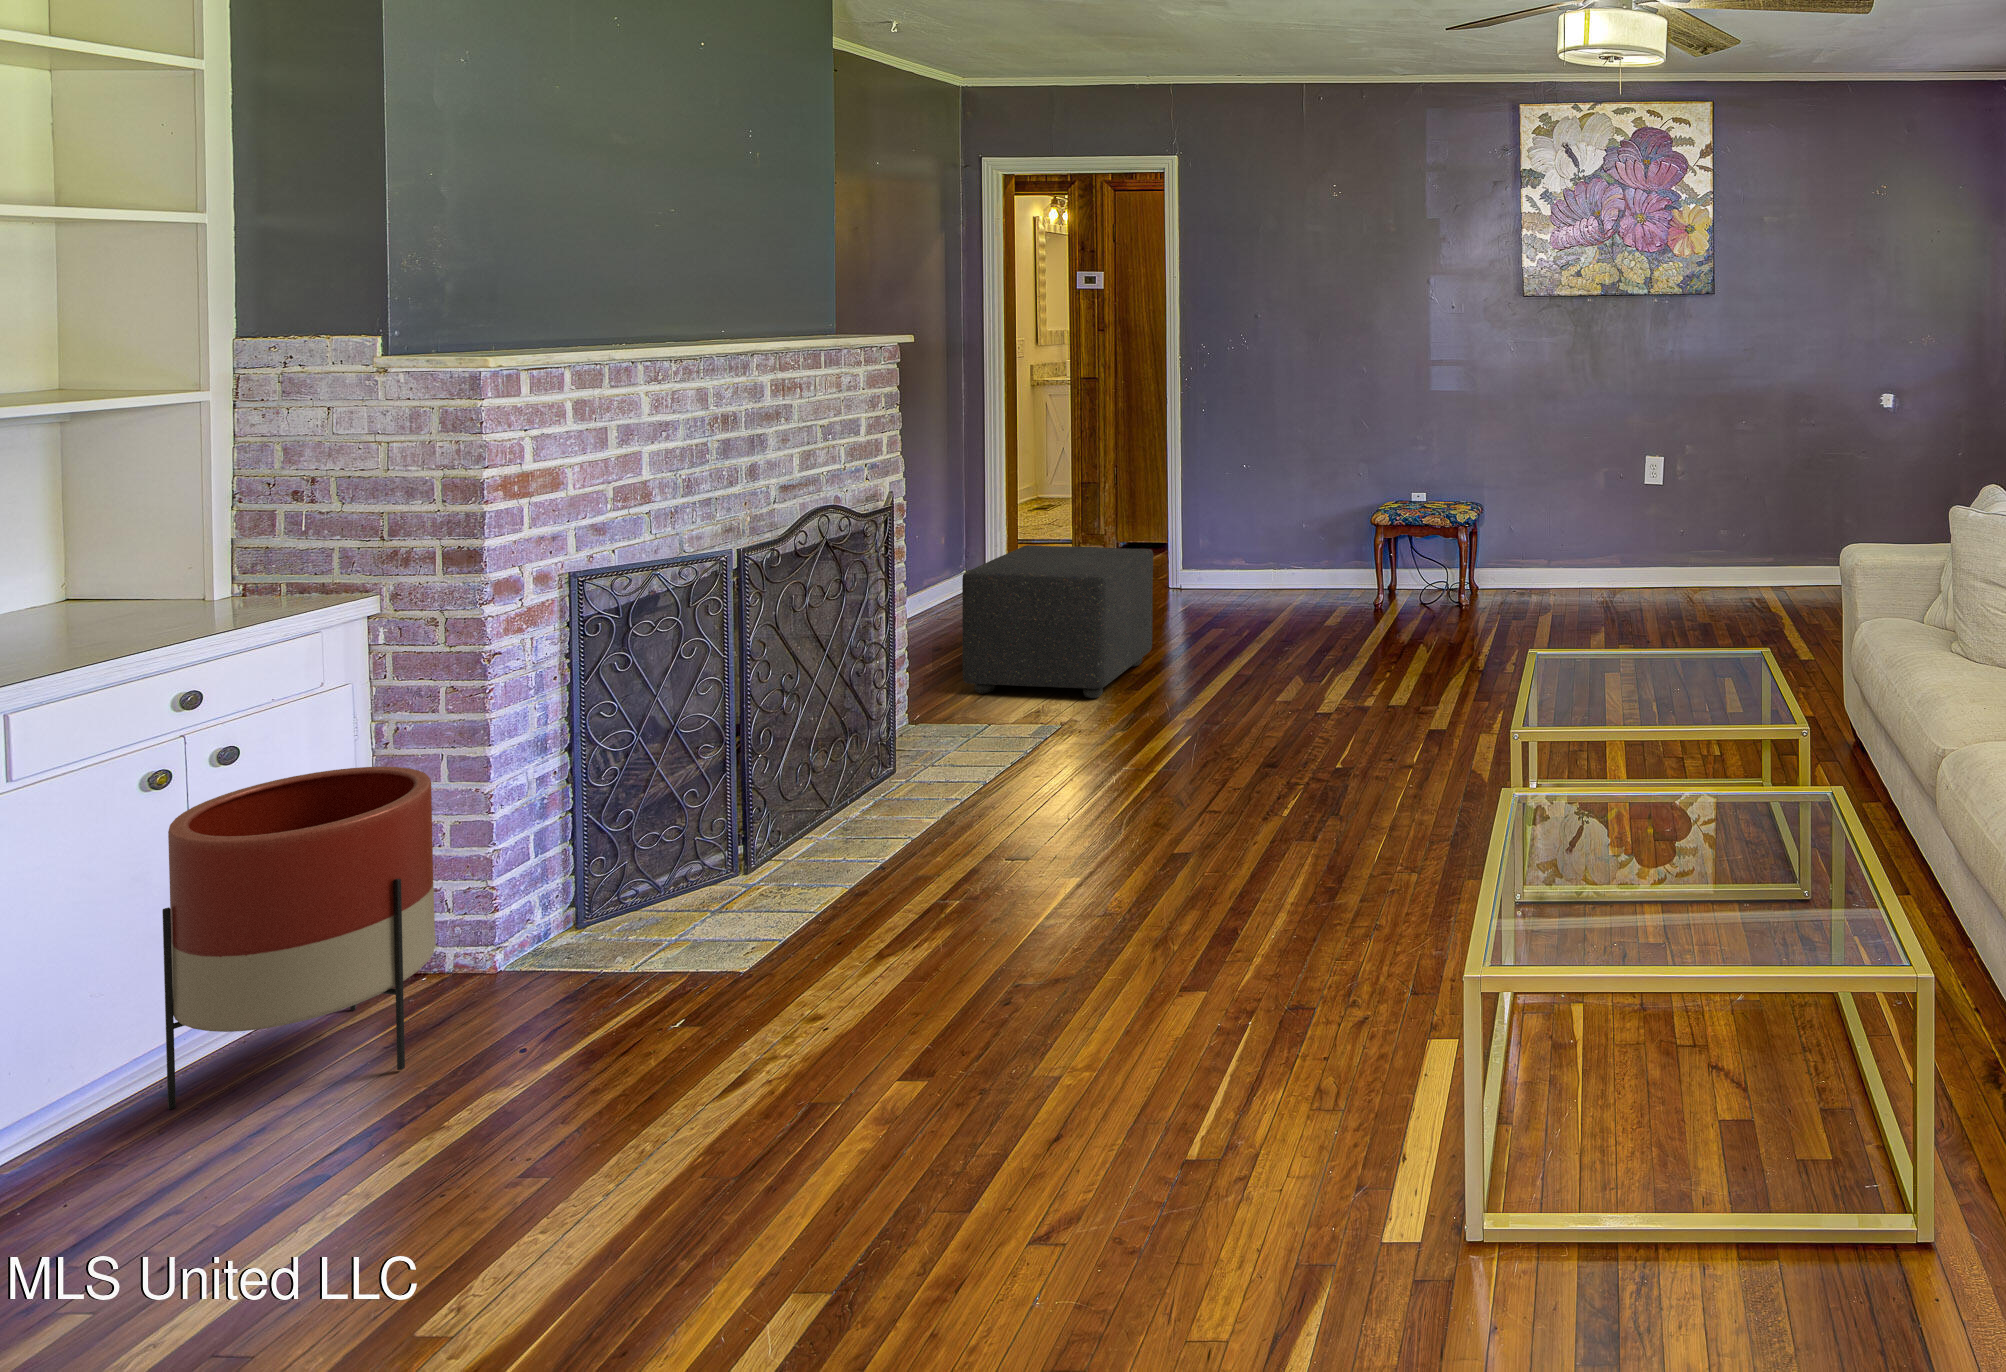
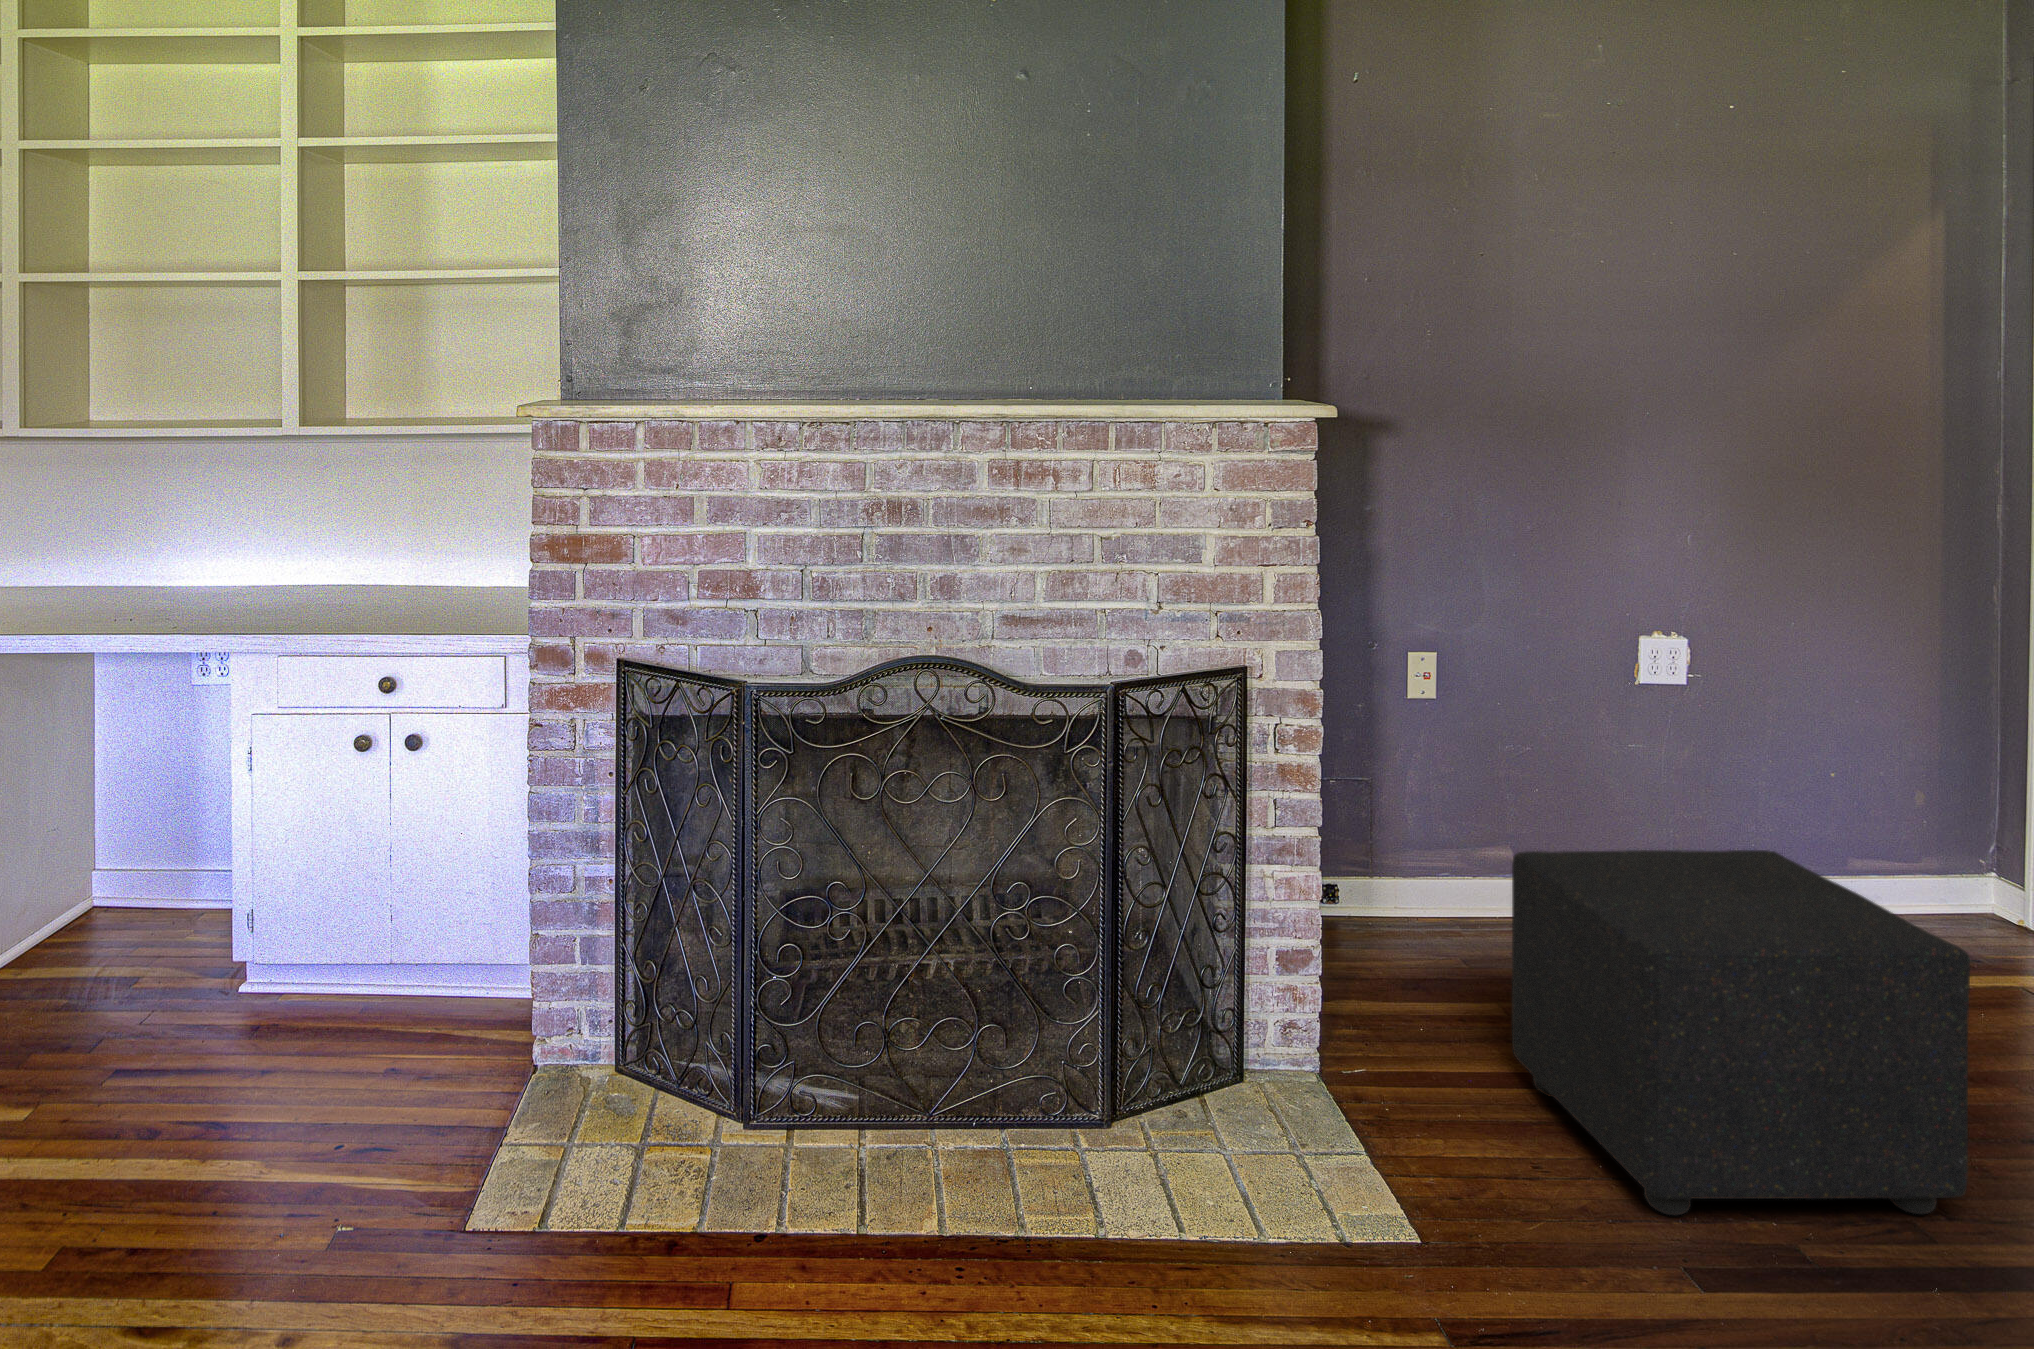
planter: present [162,767,436,1110] -> none [252,783,445,1099]

